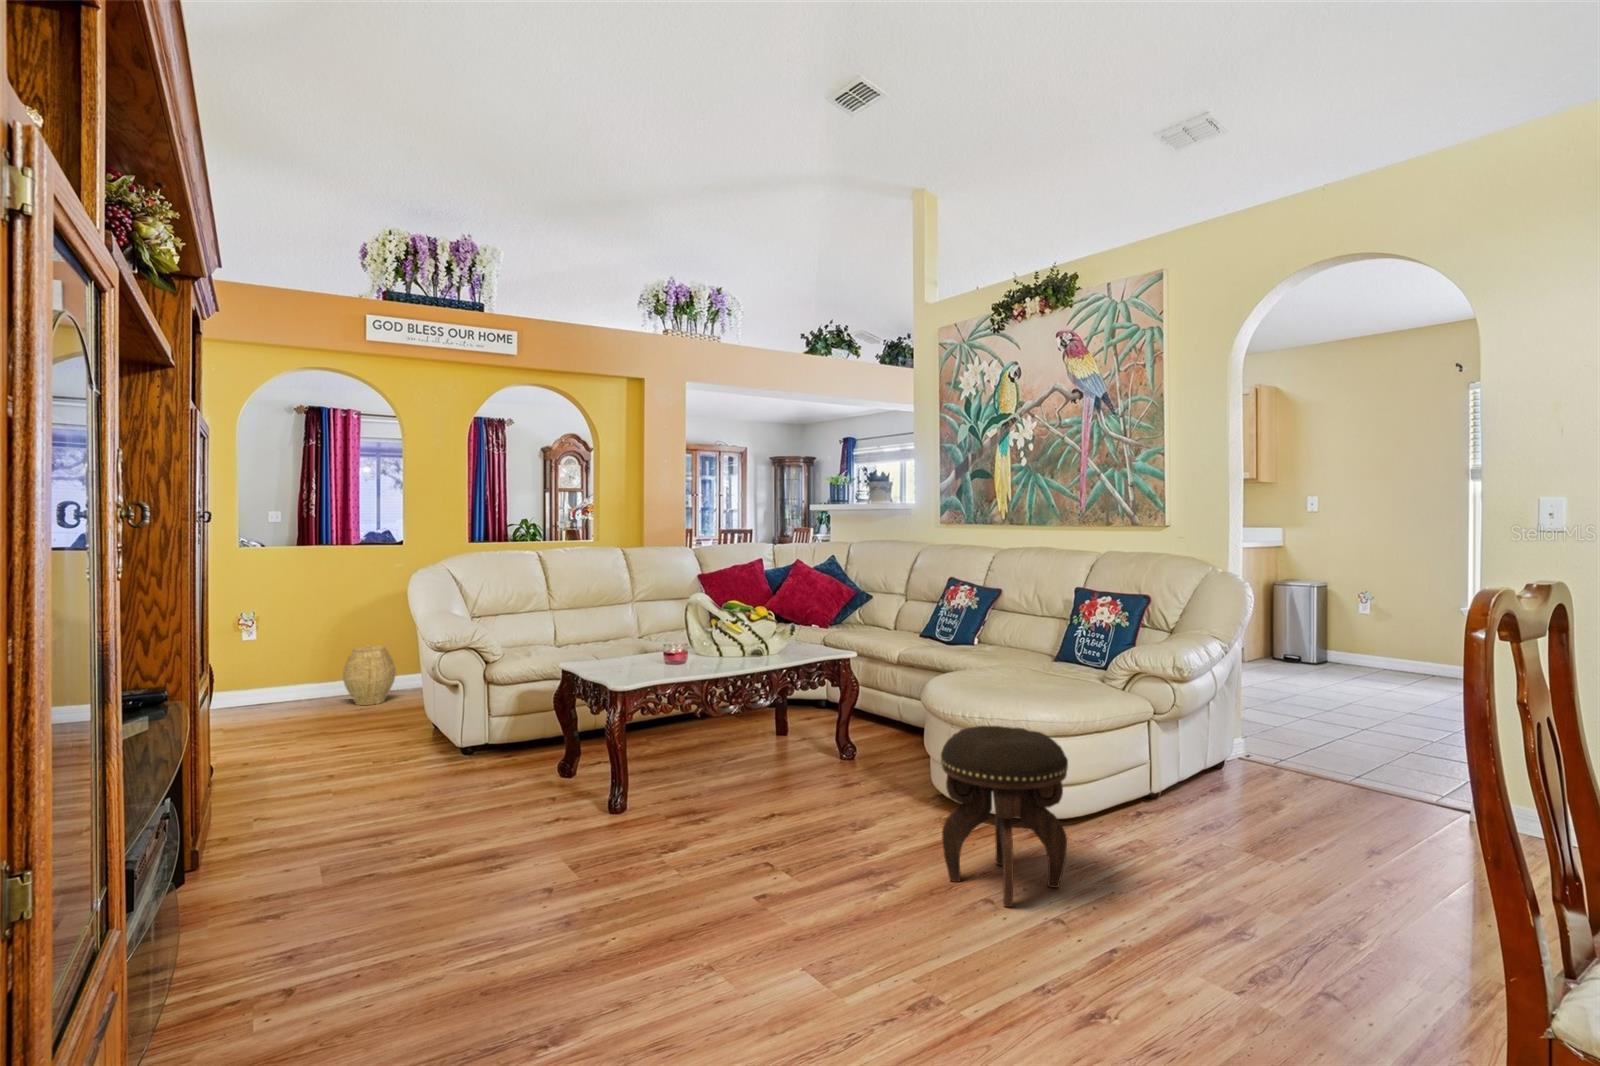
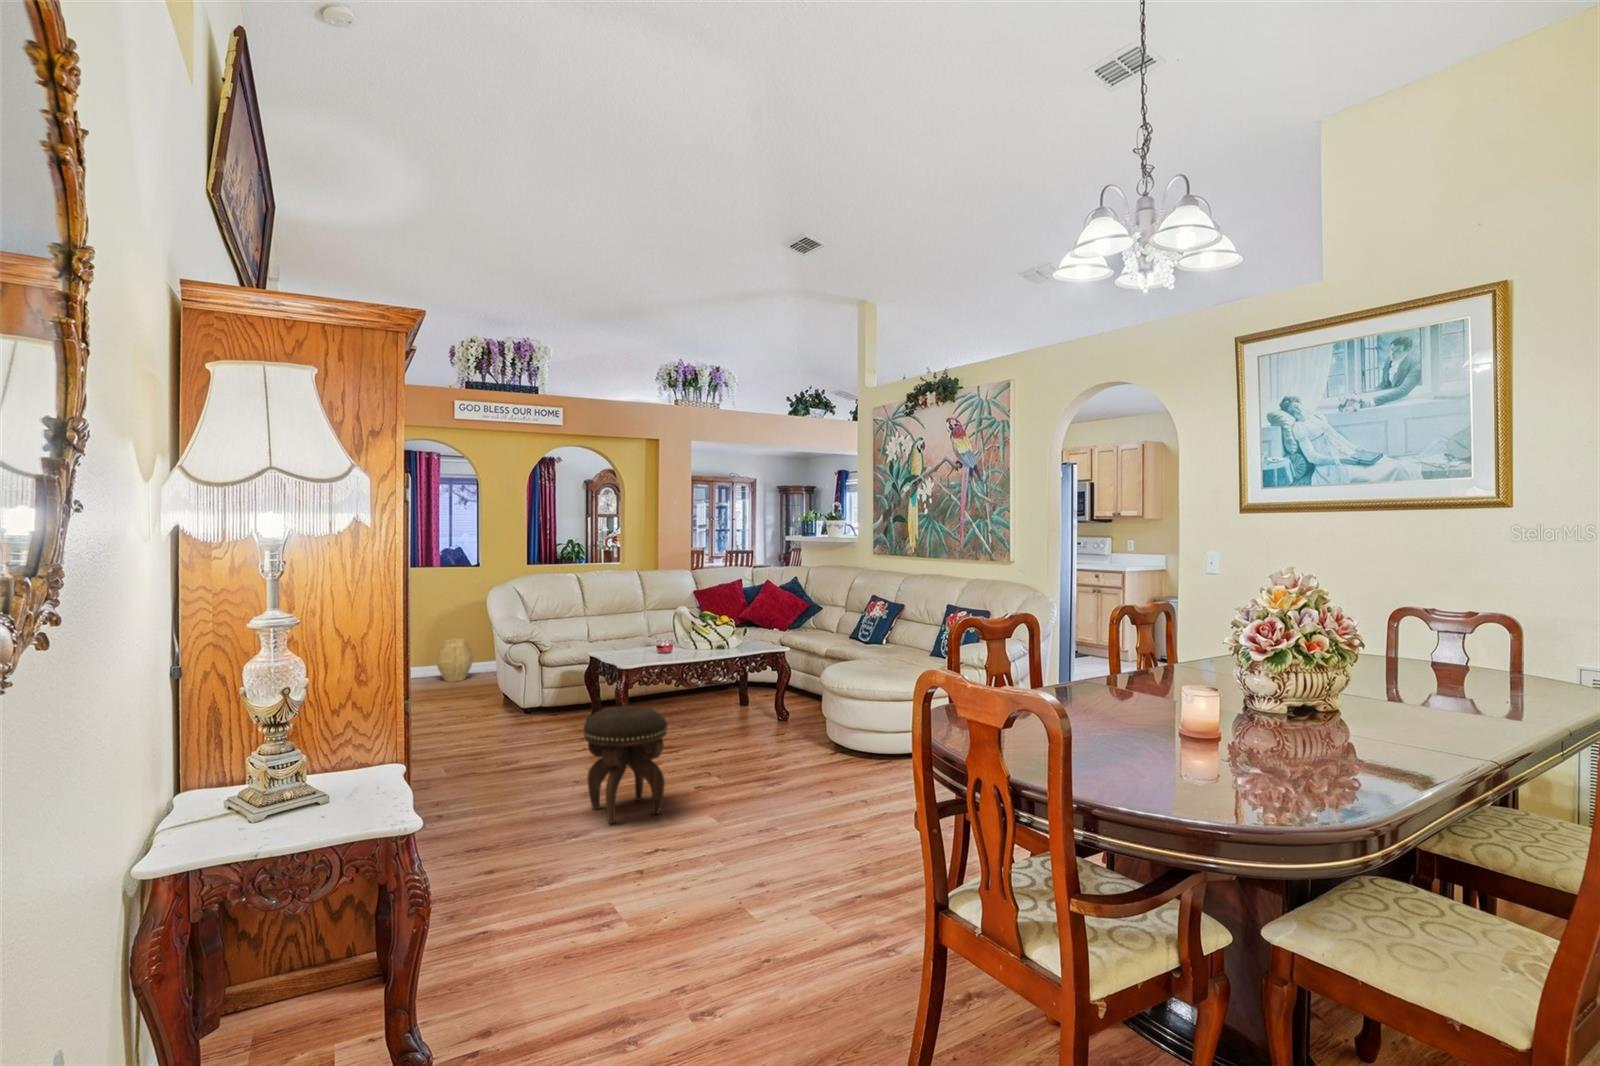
footstool: present [941,726,1068,907] -> present [583,706,667,824]

